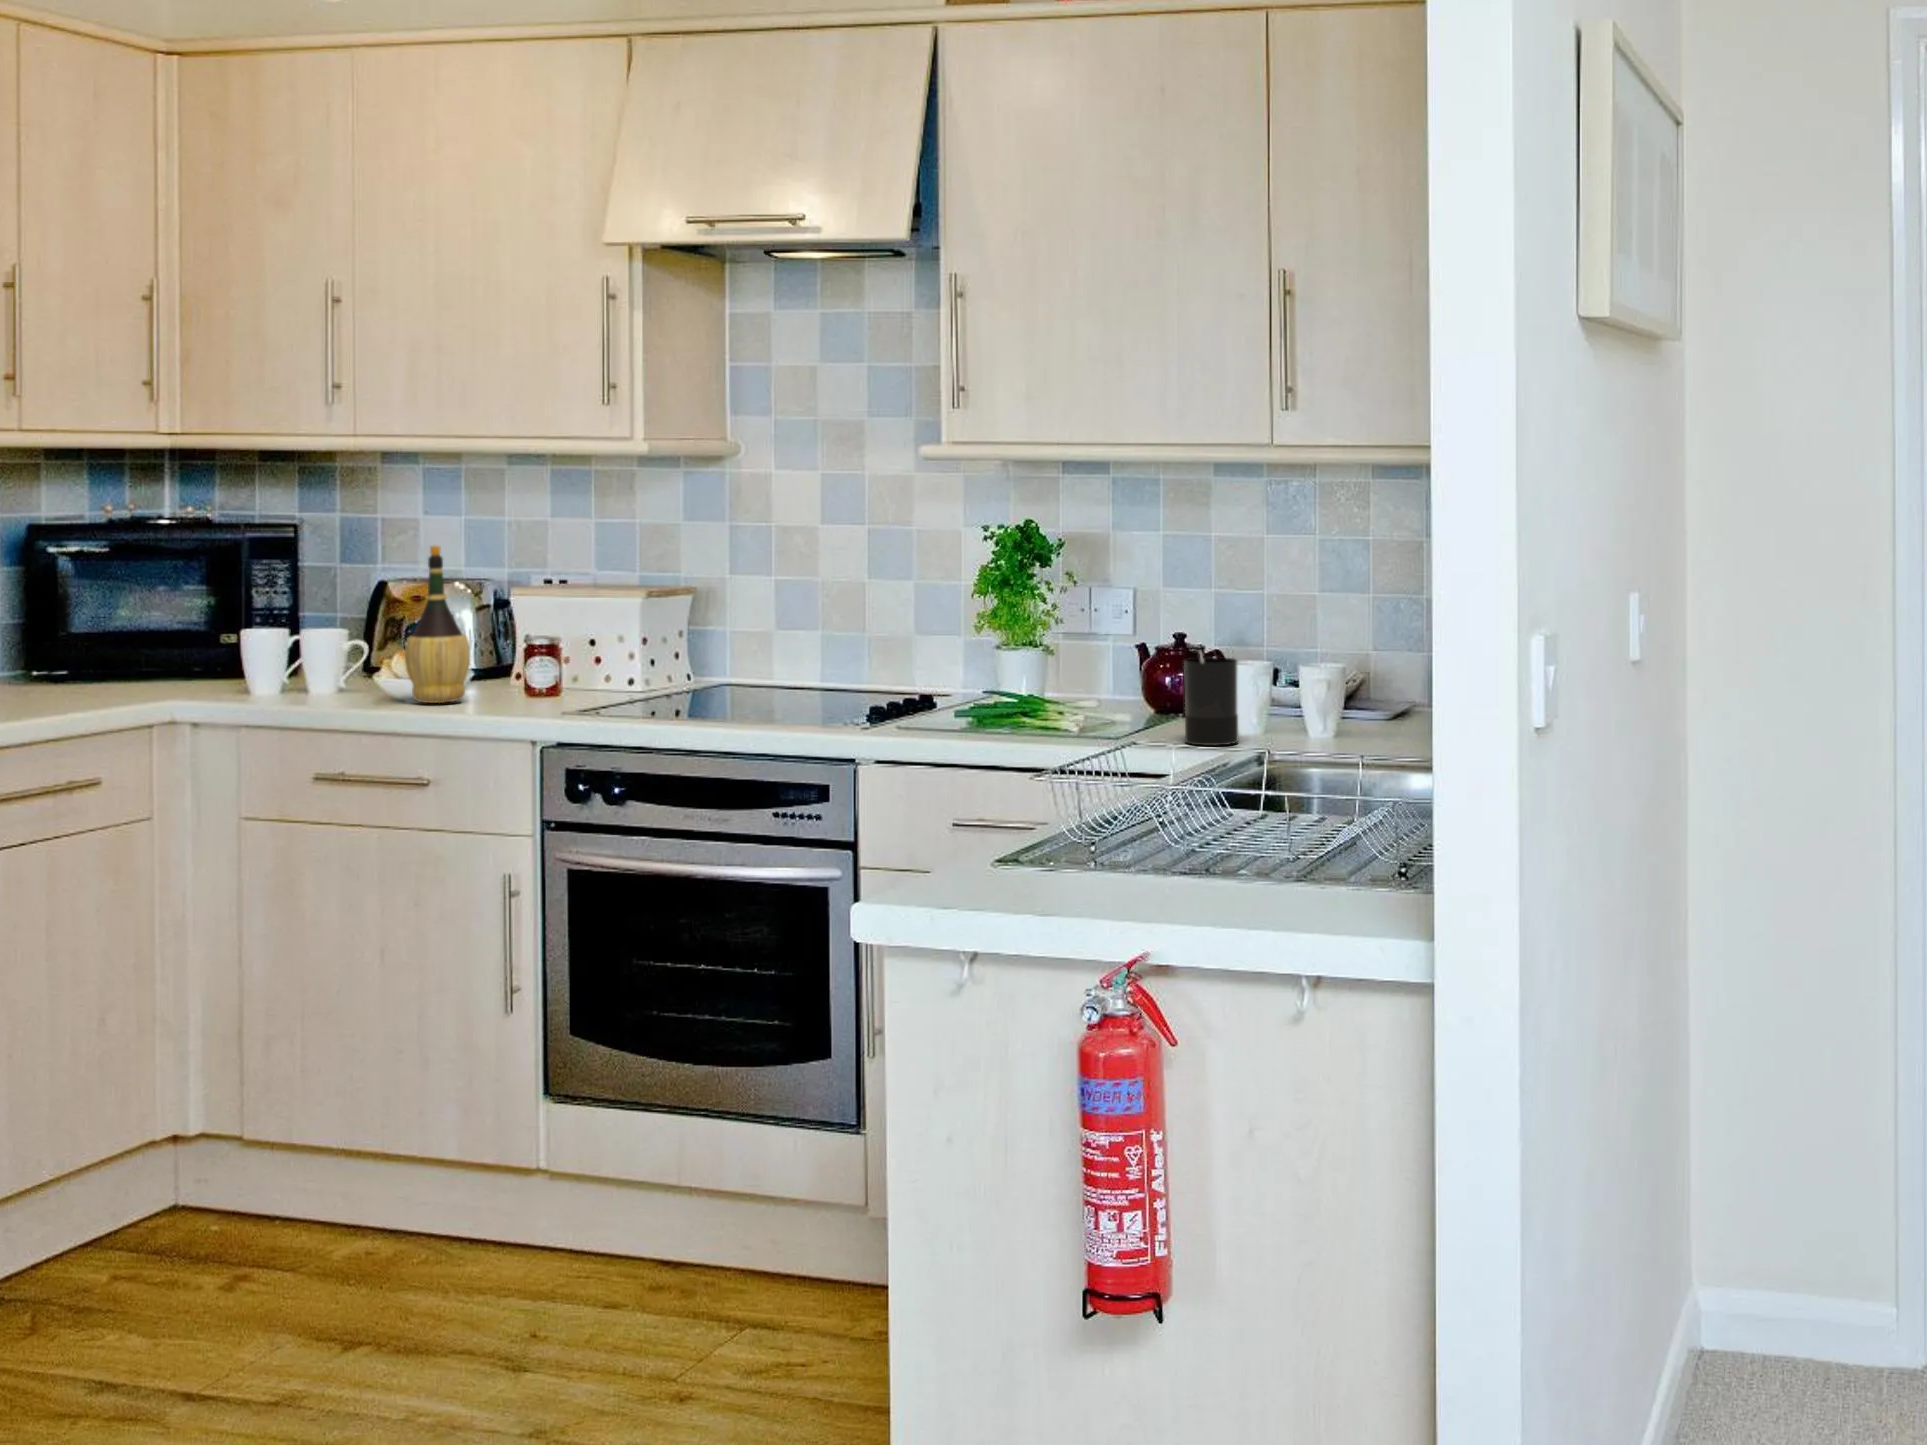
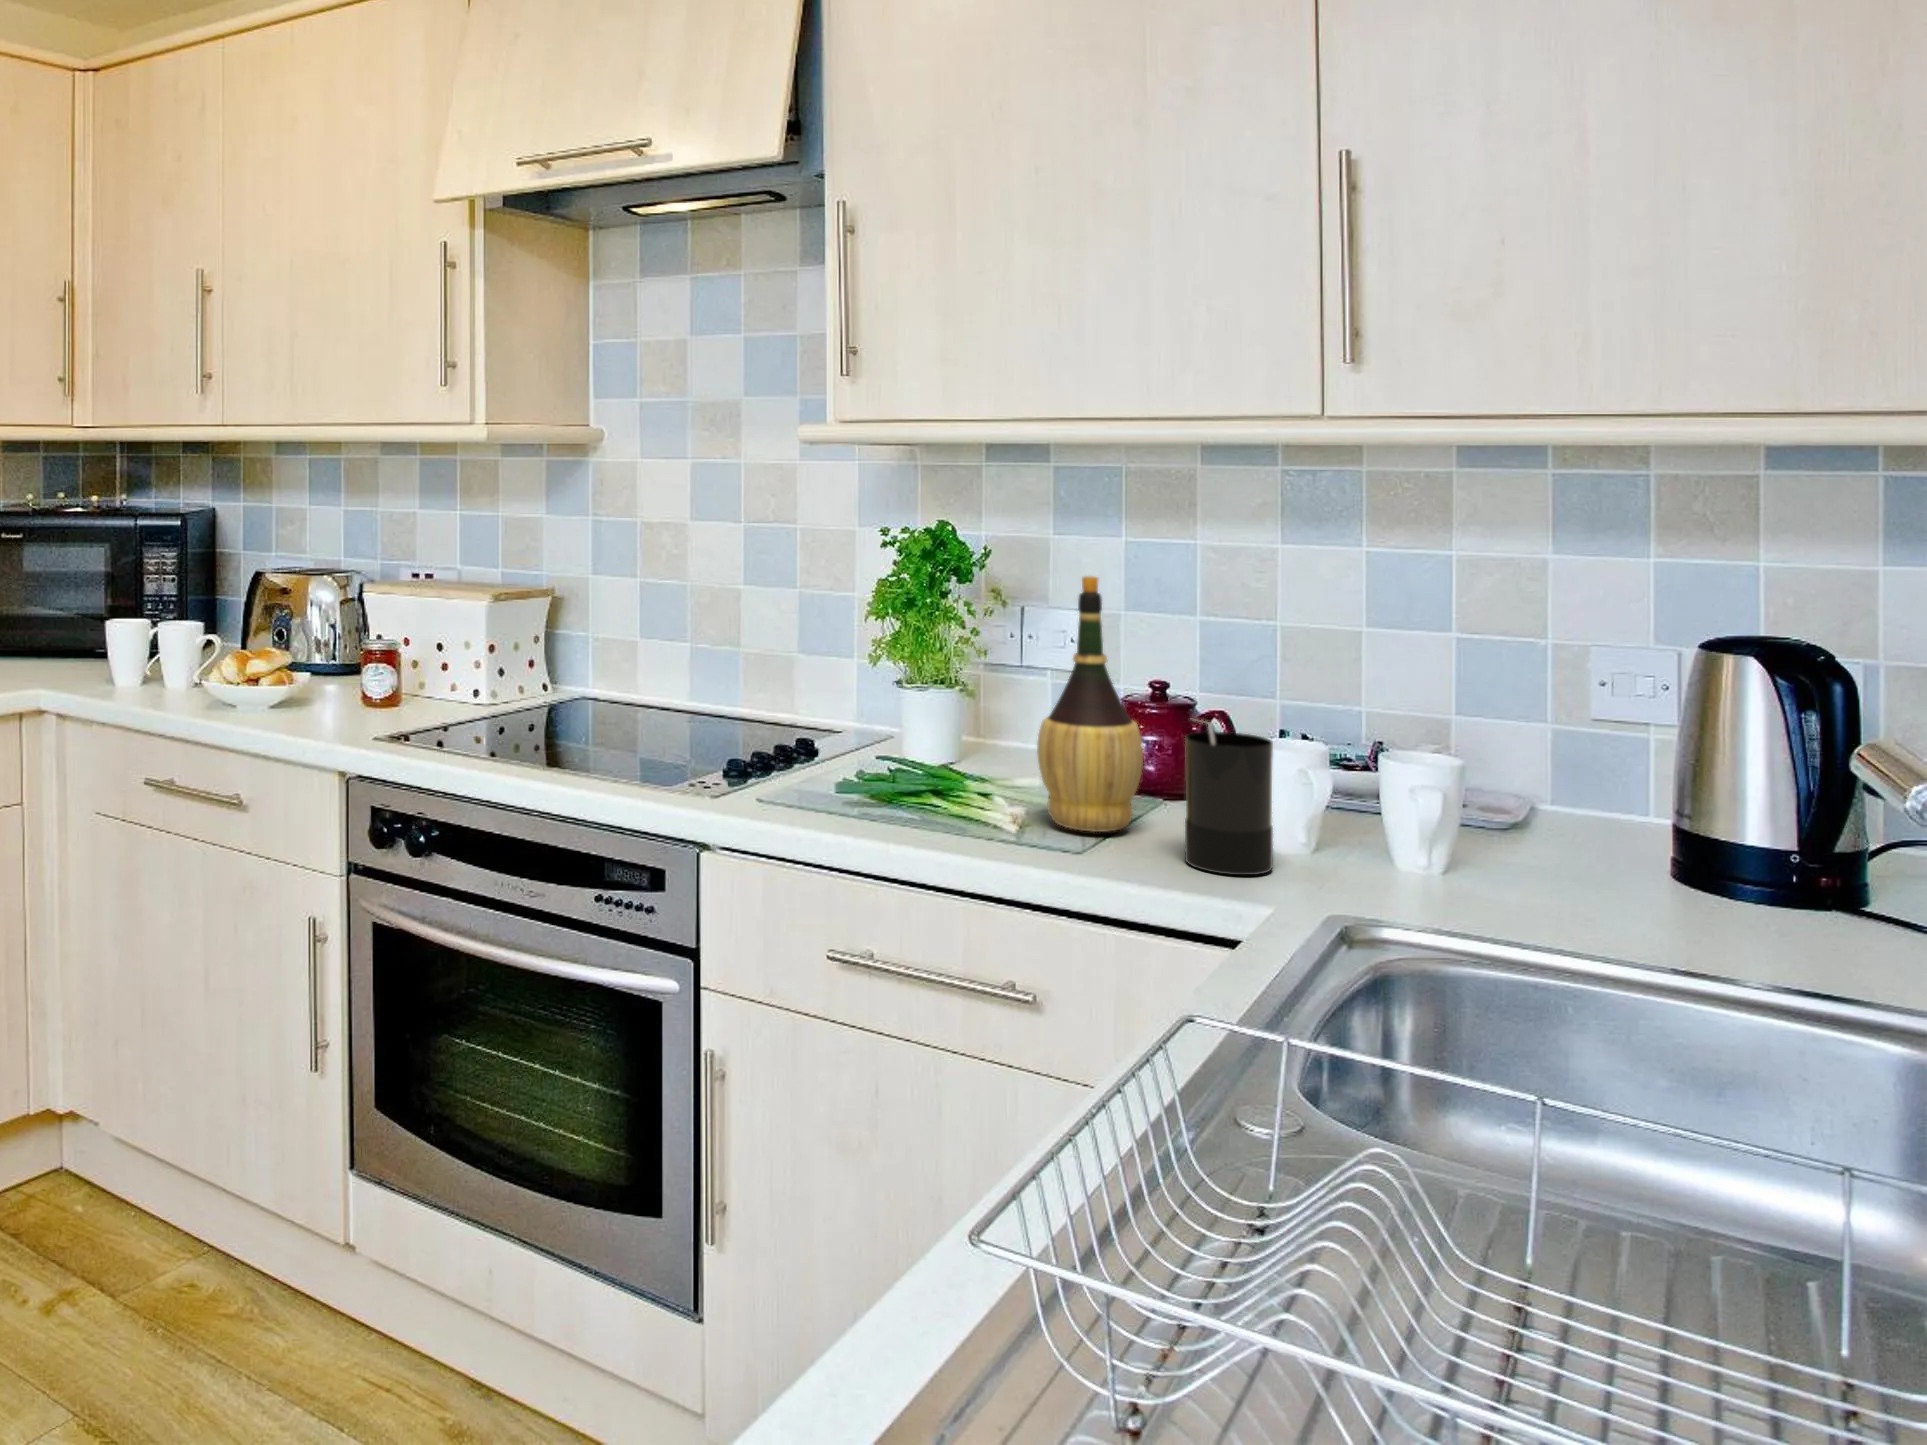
wine bottle: present [405,545,471,703] -> present [1037,576,1143,832]

